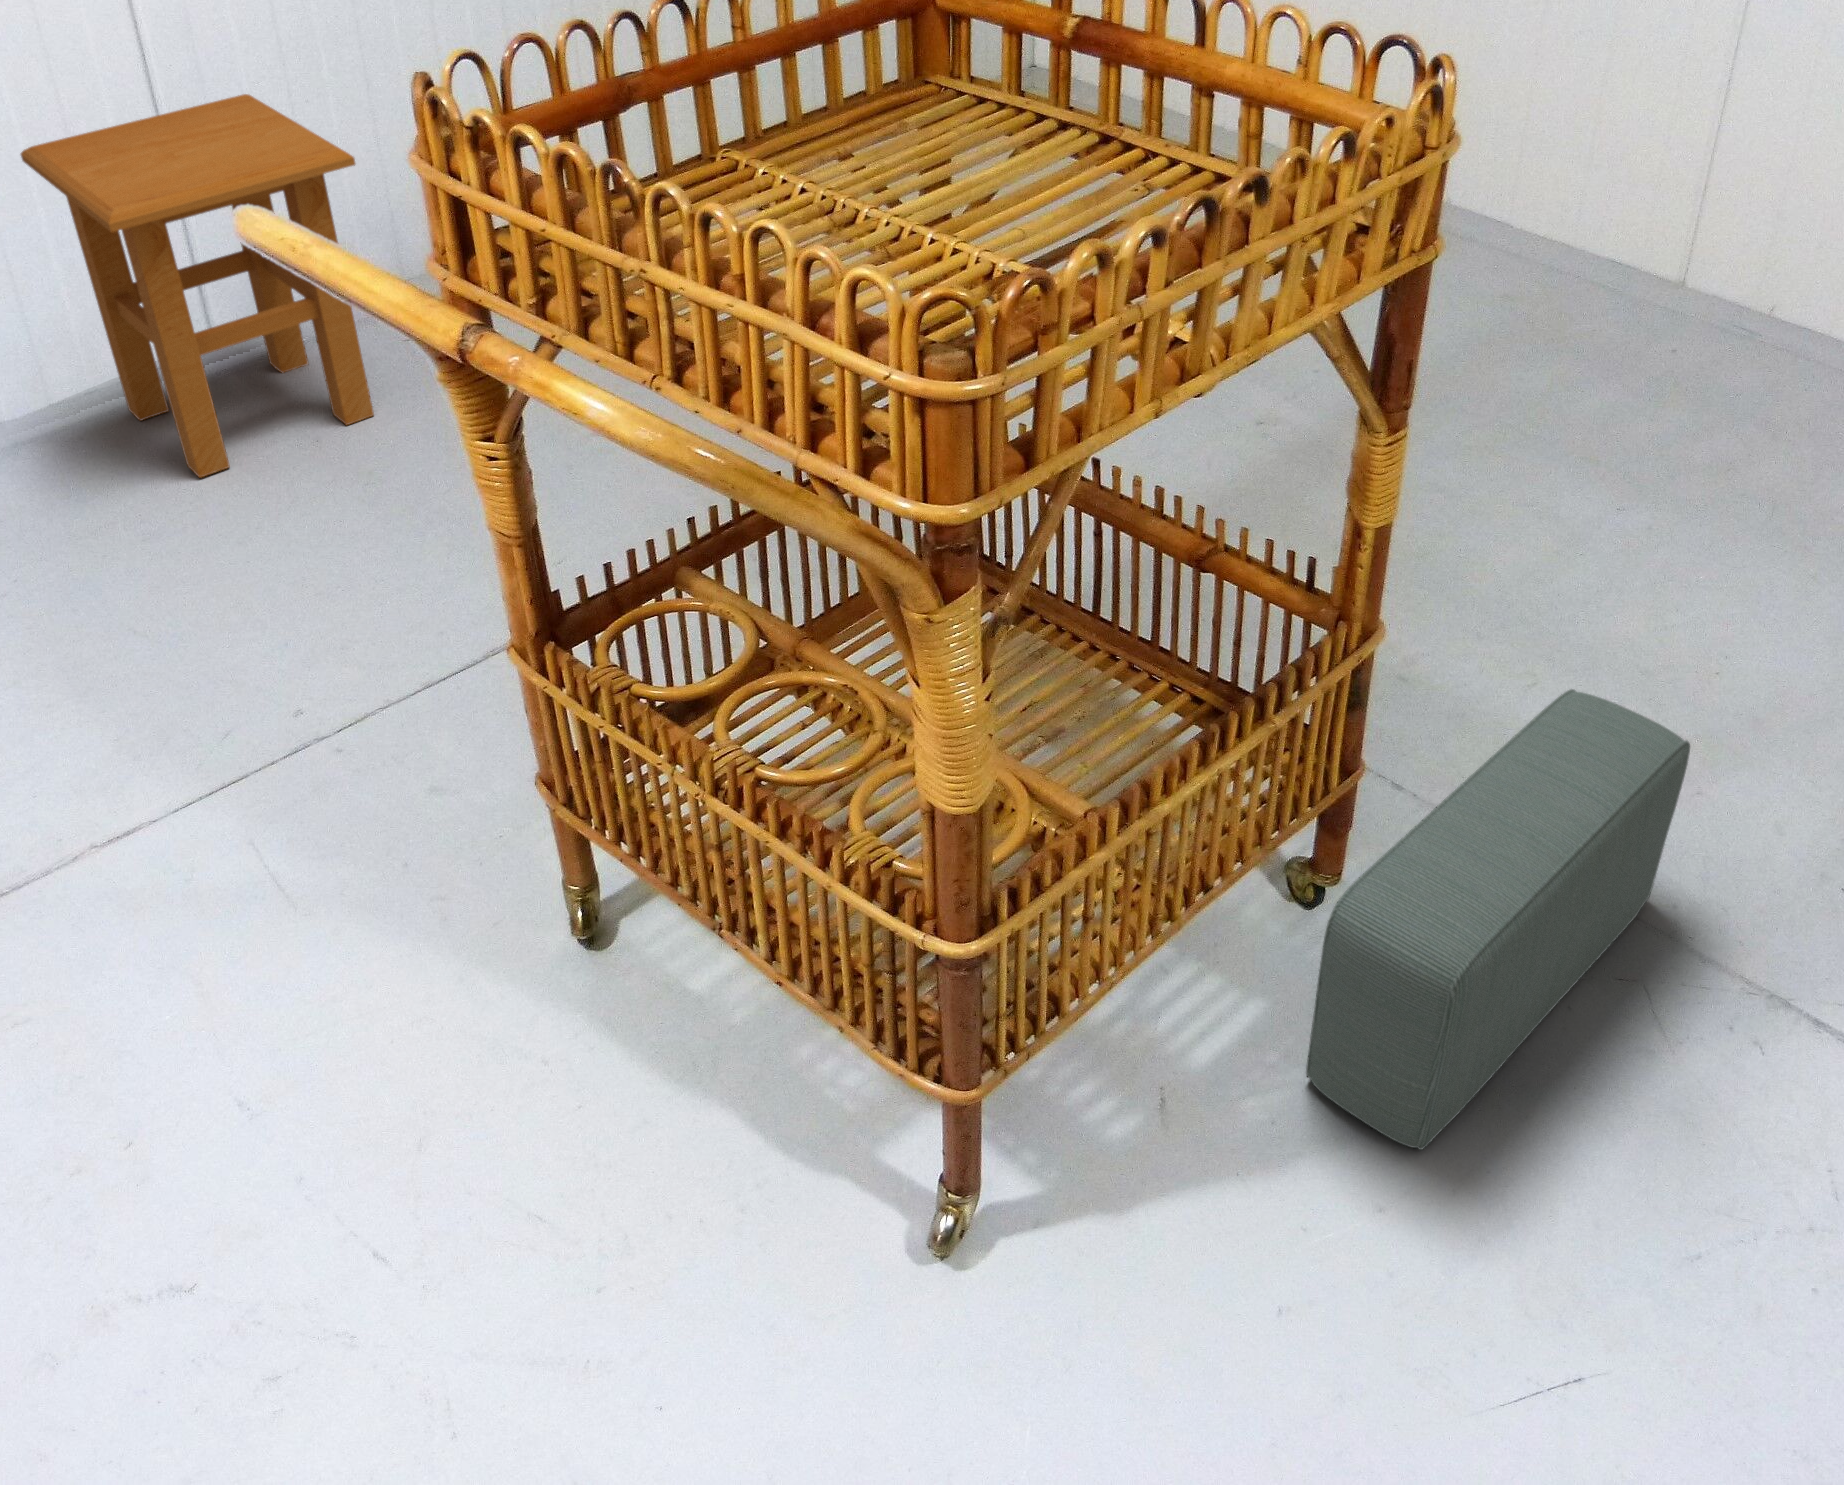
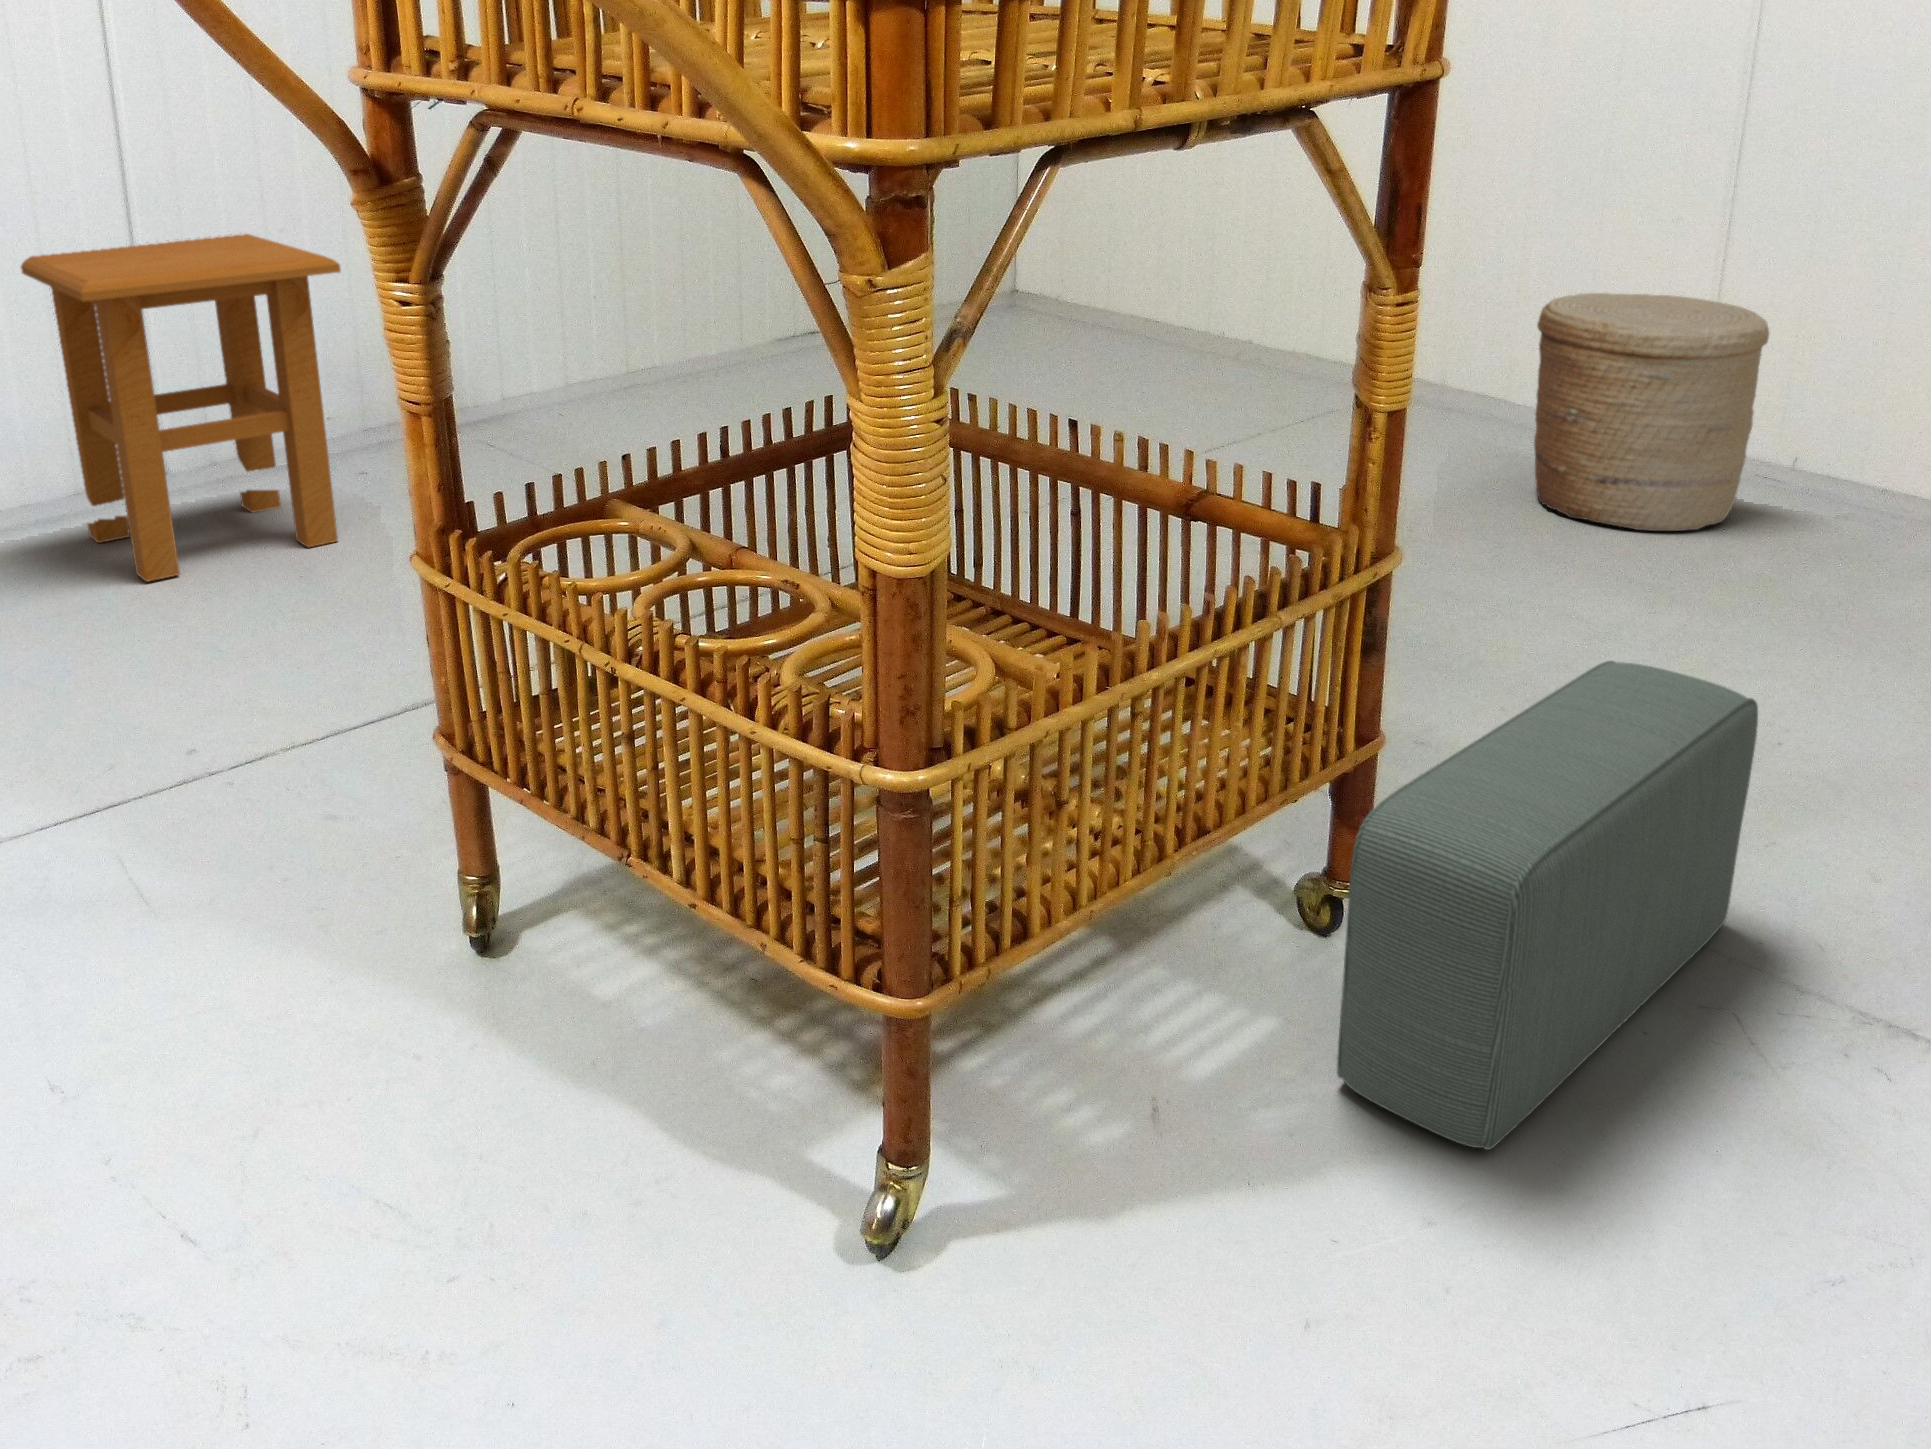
woven basket: none [1548,129,1790,387] -> present [1534,293,1769,531]

